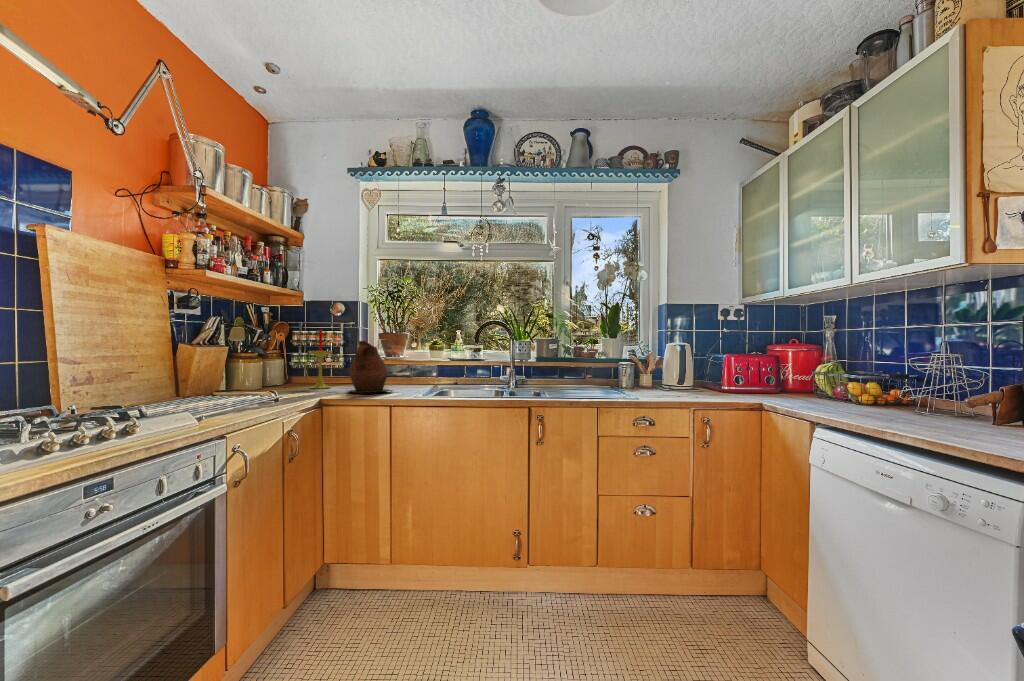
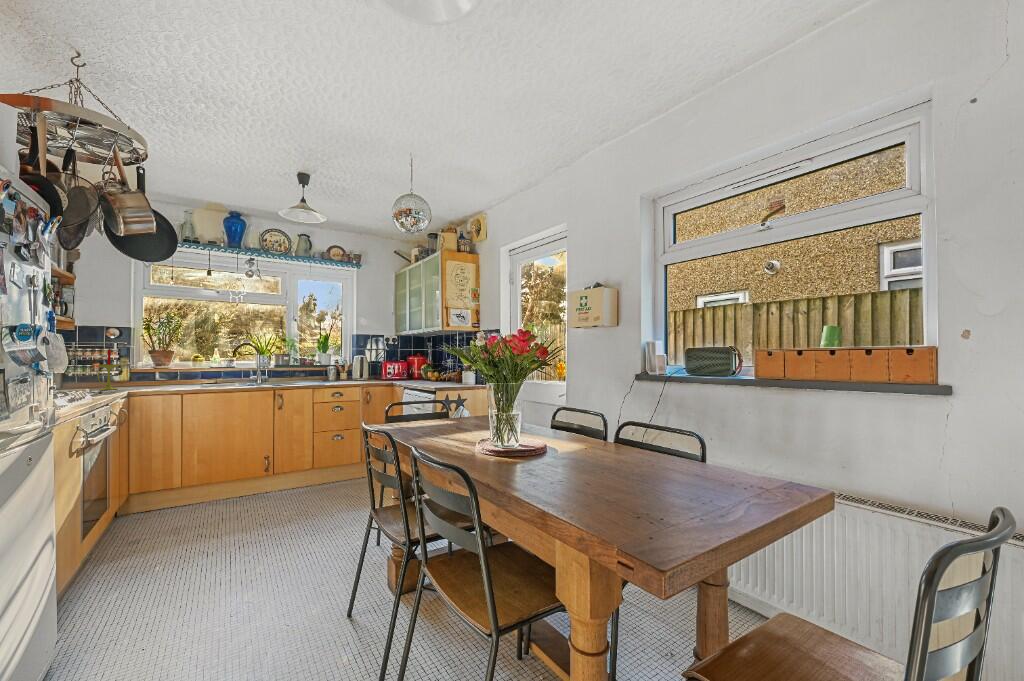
ceramic pitcher: present [348,341,393,393] -> none [138,358,177,390]

